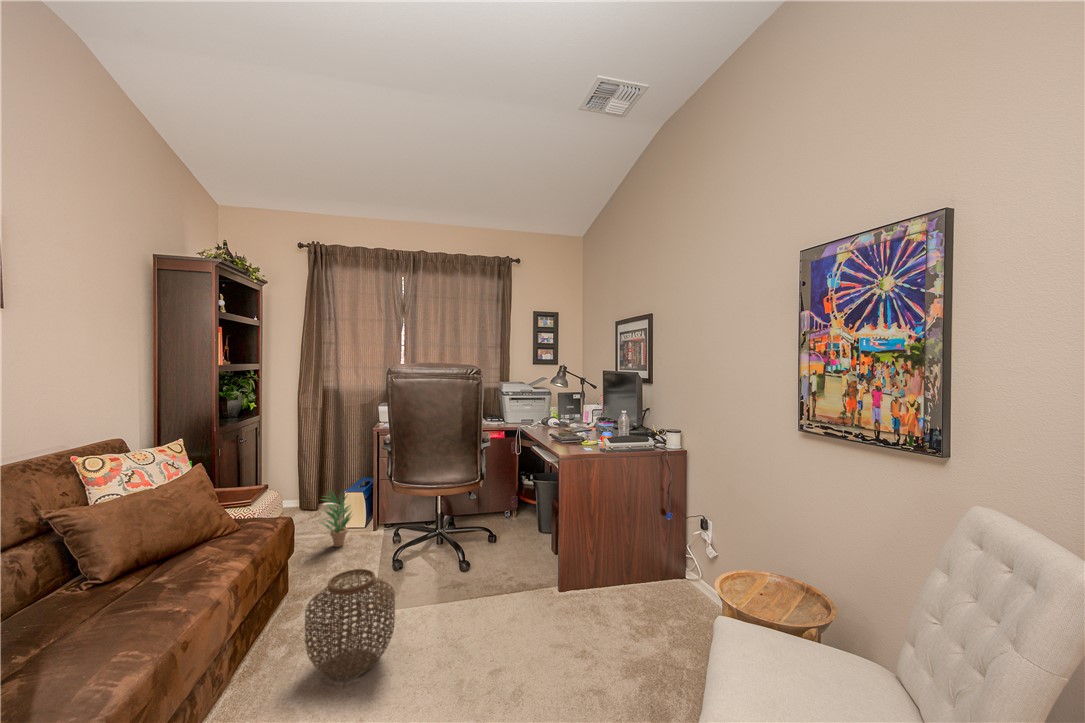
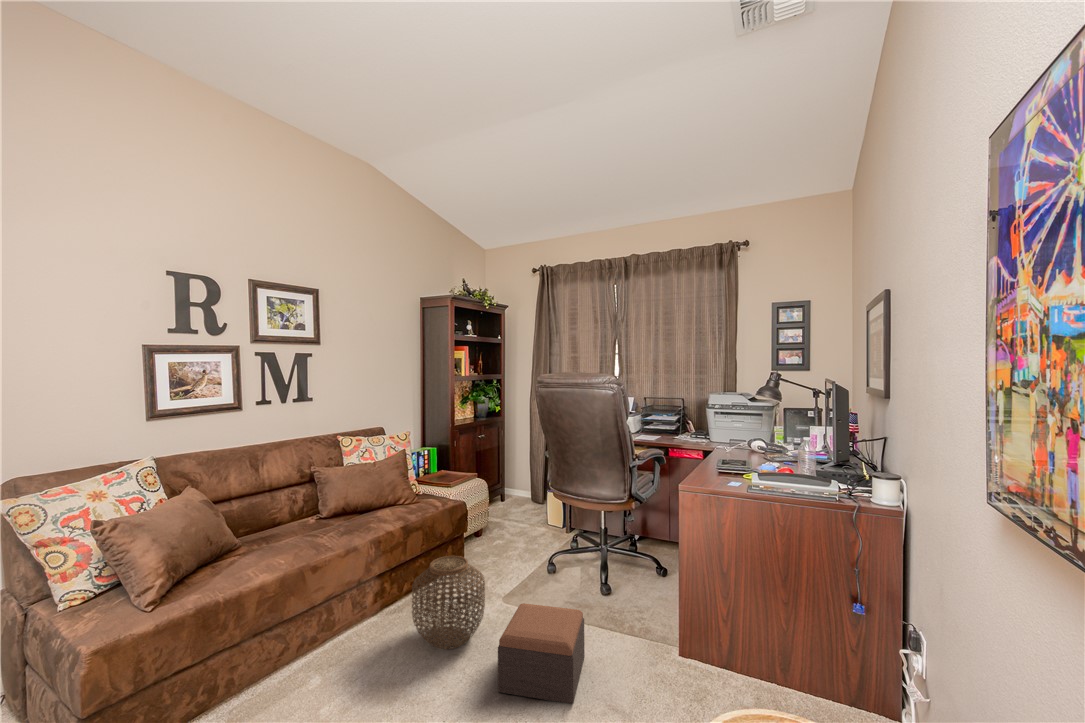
potted plant: present [323,491,351,547] -> none [517,486,548,541]
footstool: none [434,578,523,678] -> present [498,603,585,704]

